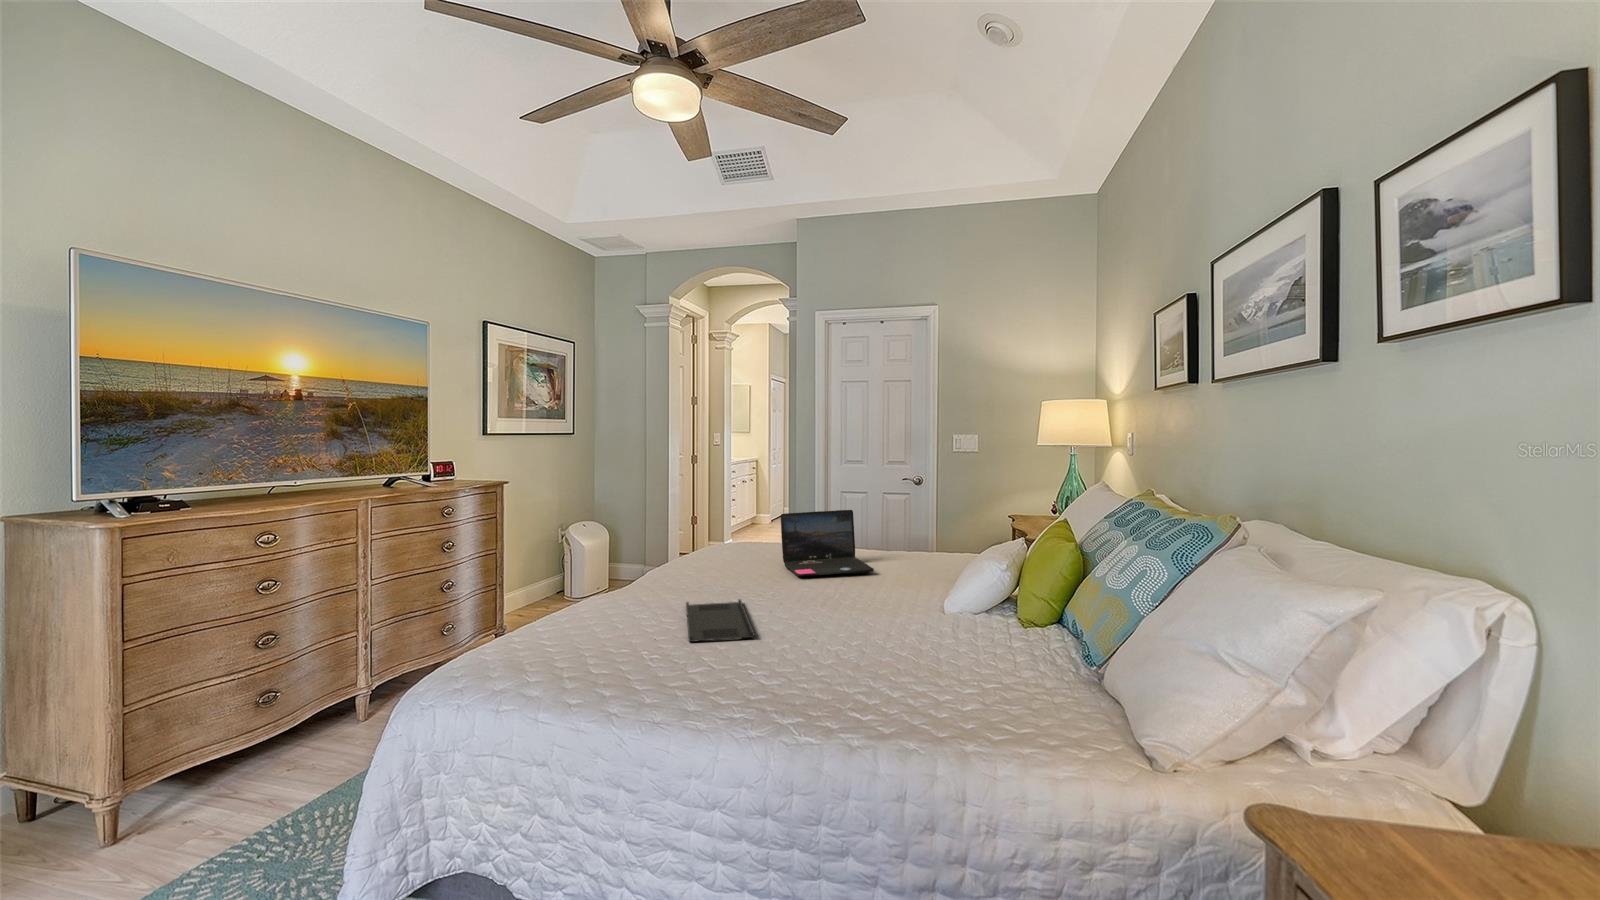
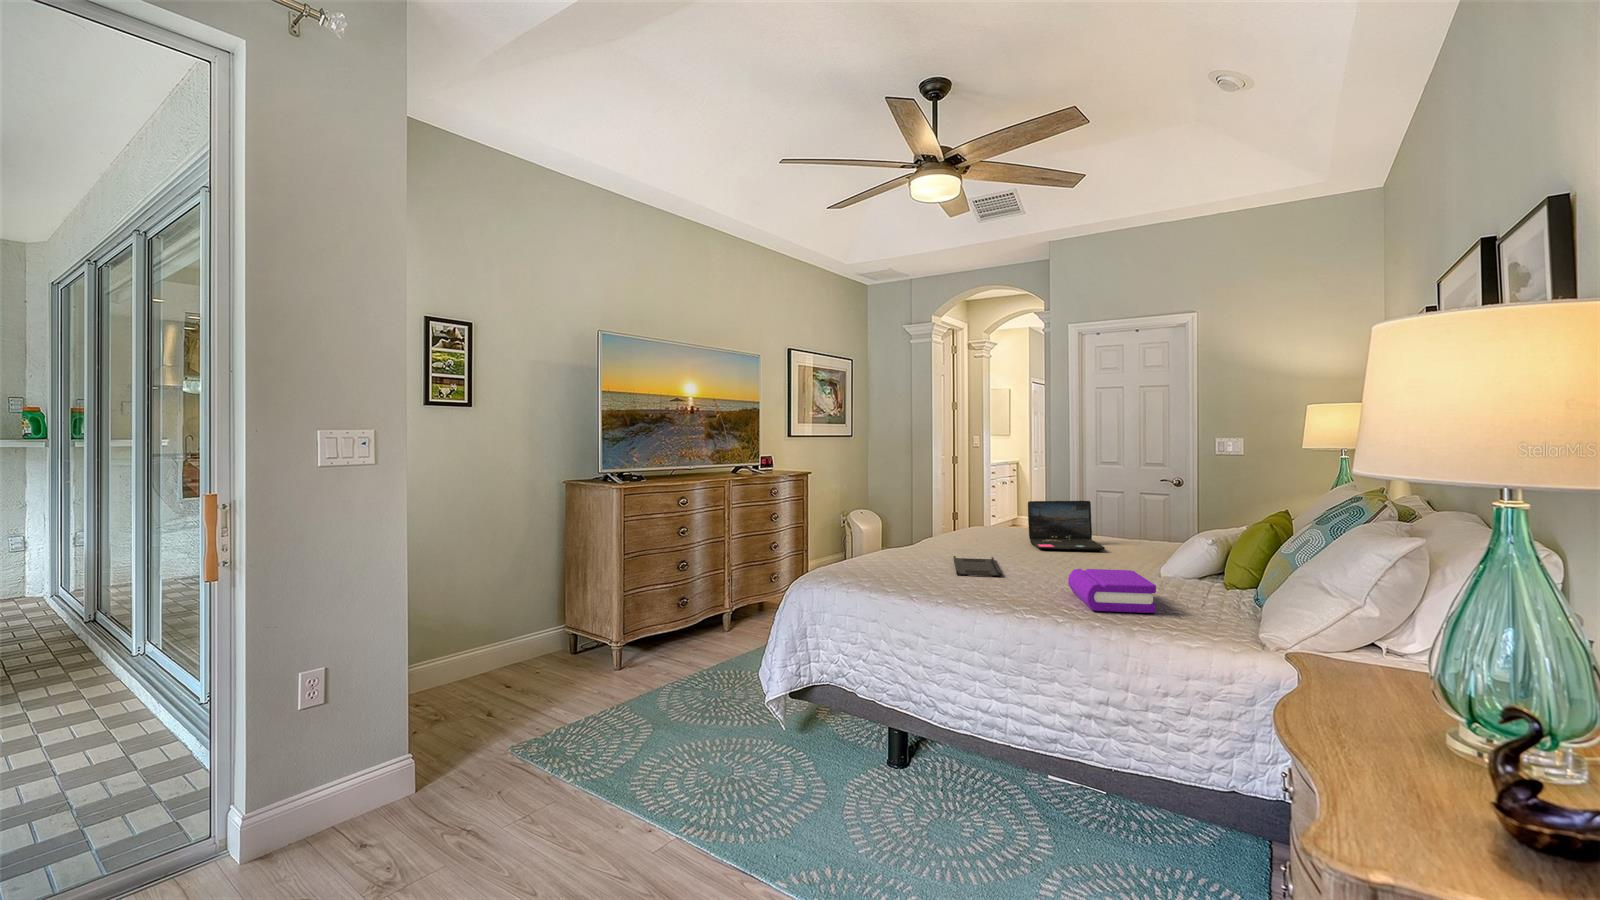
book: none [853,621,988,706] -> present [1068,569,1156,613]

